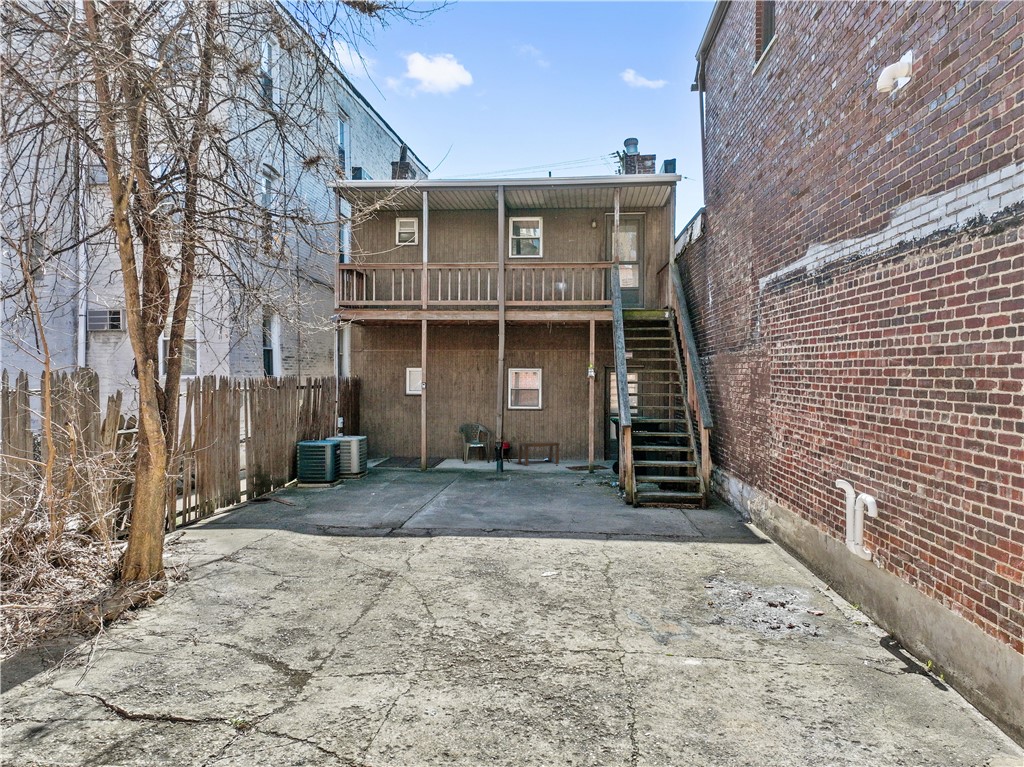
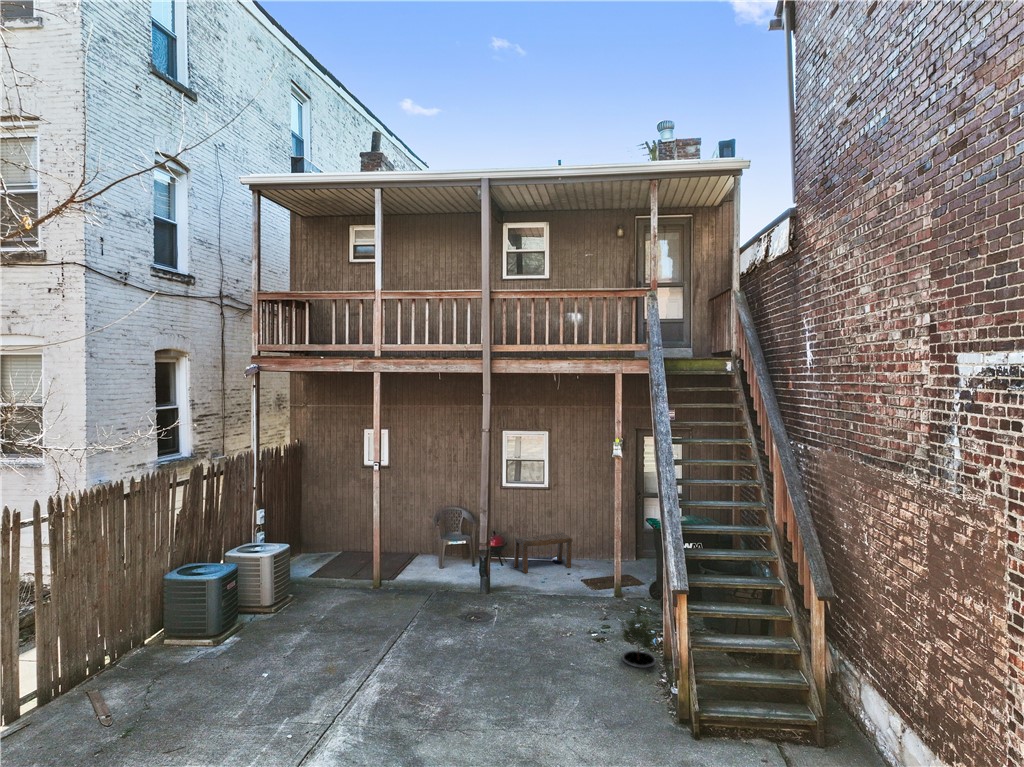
potted tree: present [248,464,274,504] -> present [618,602,656,668]

